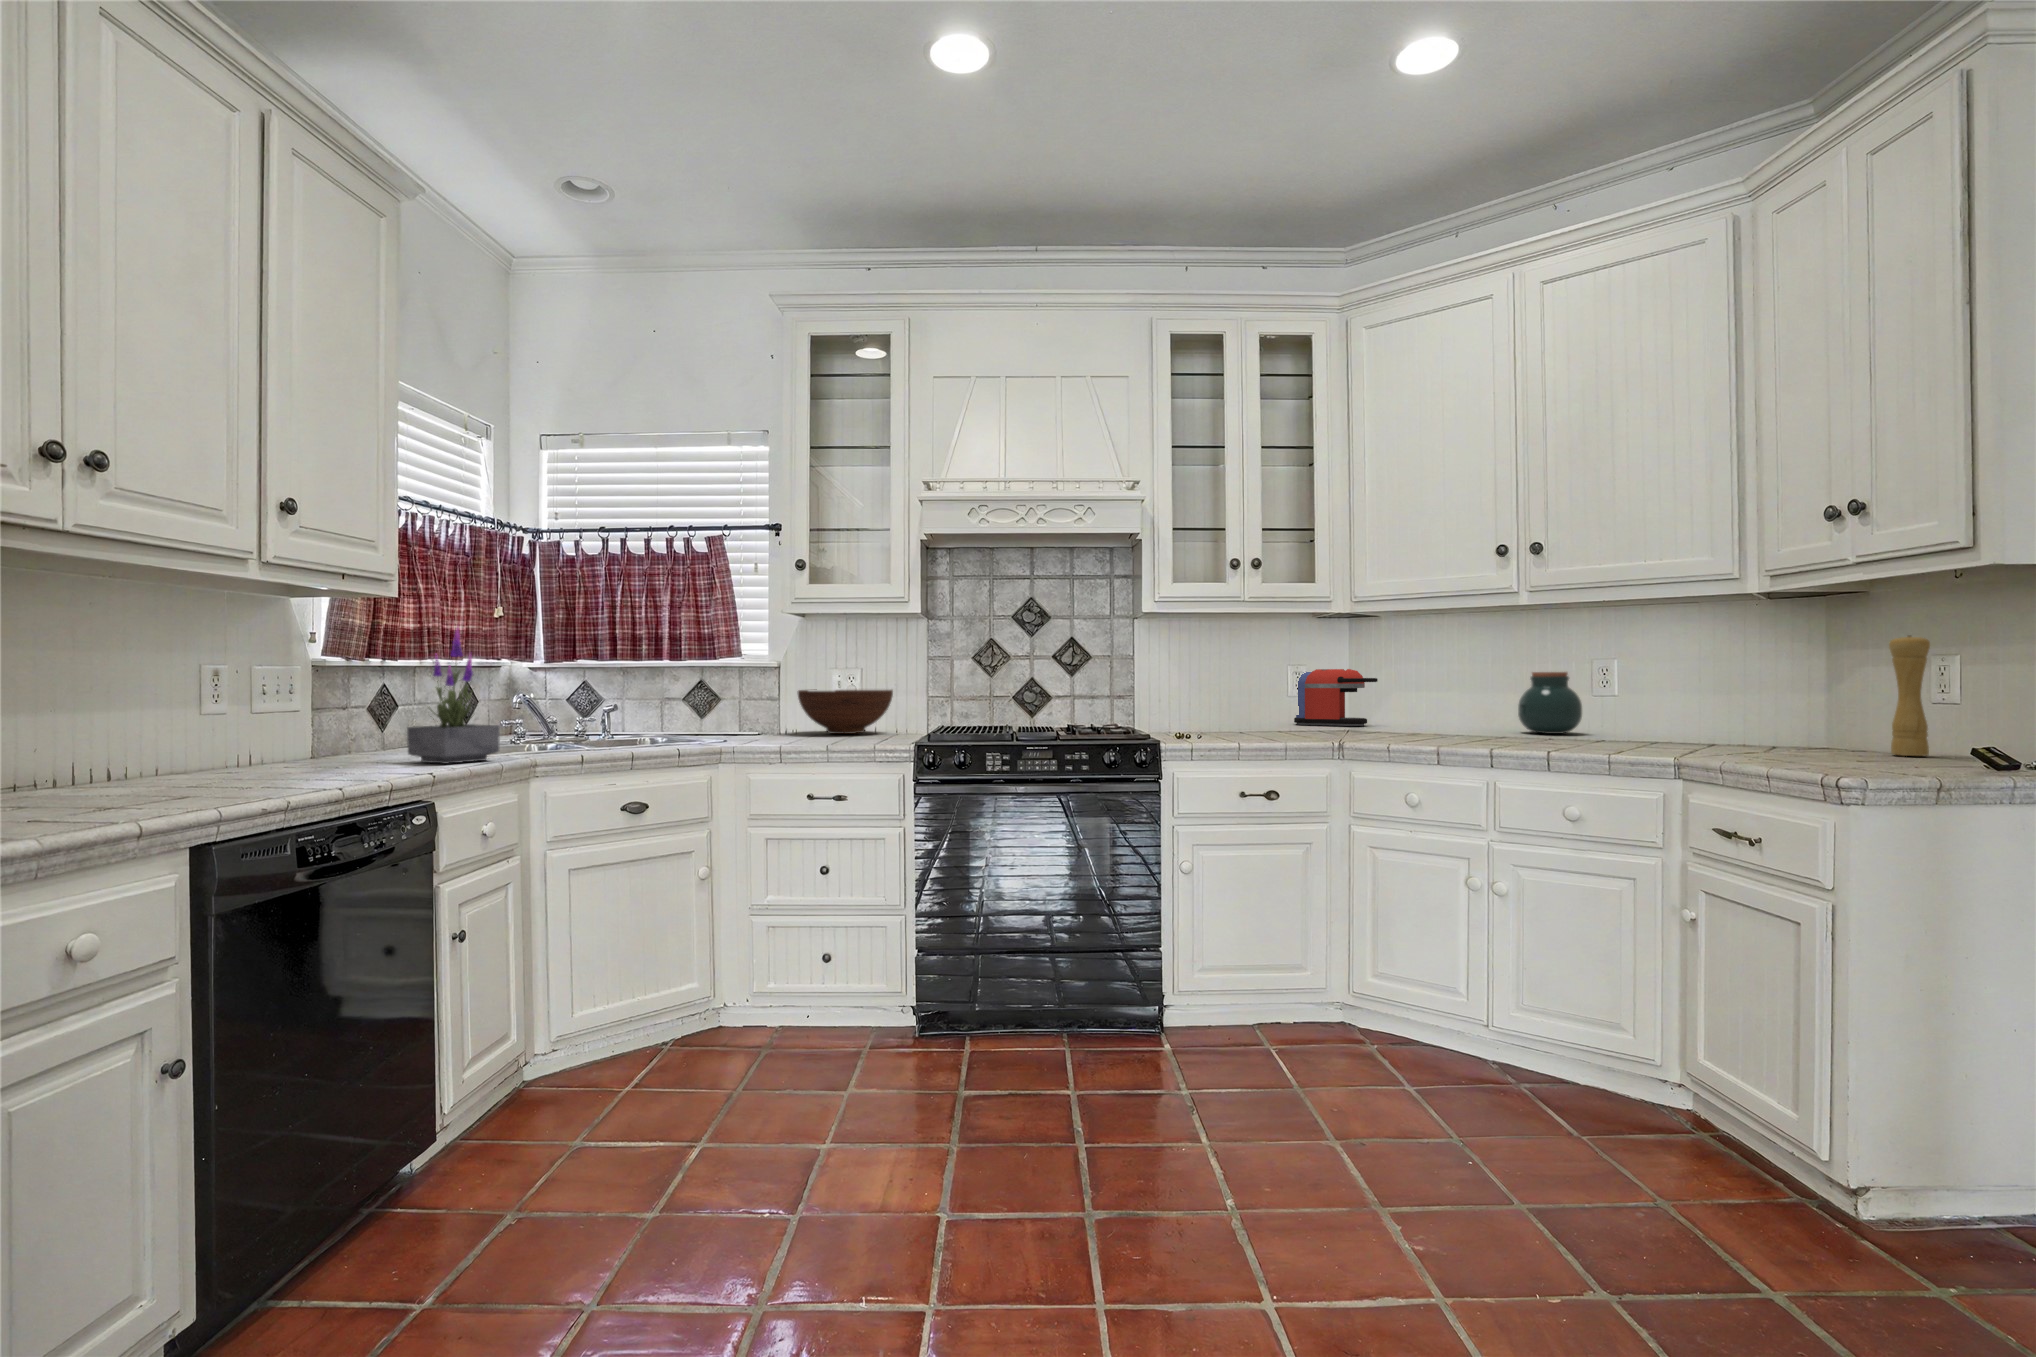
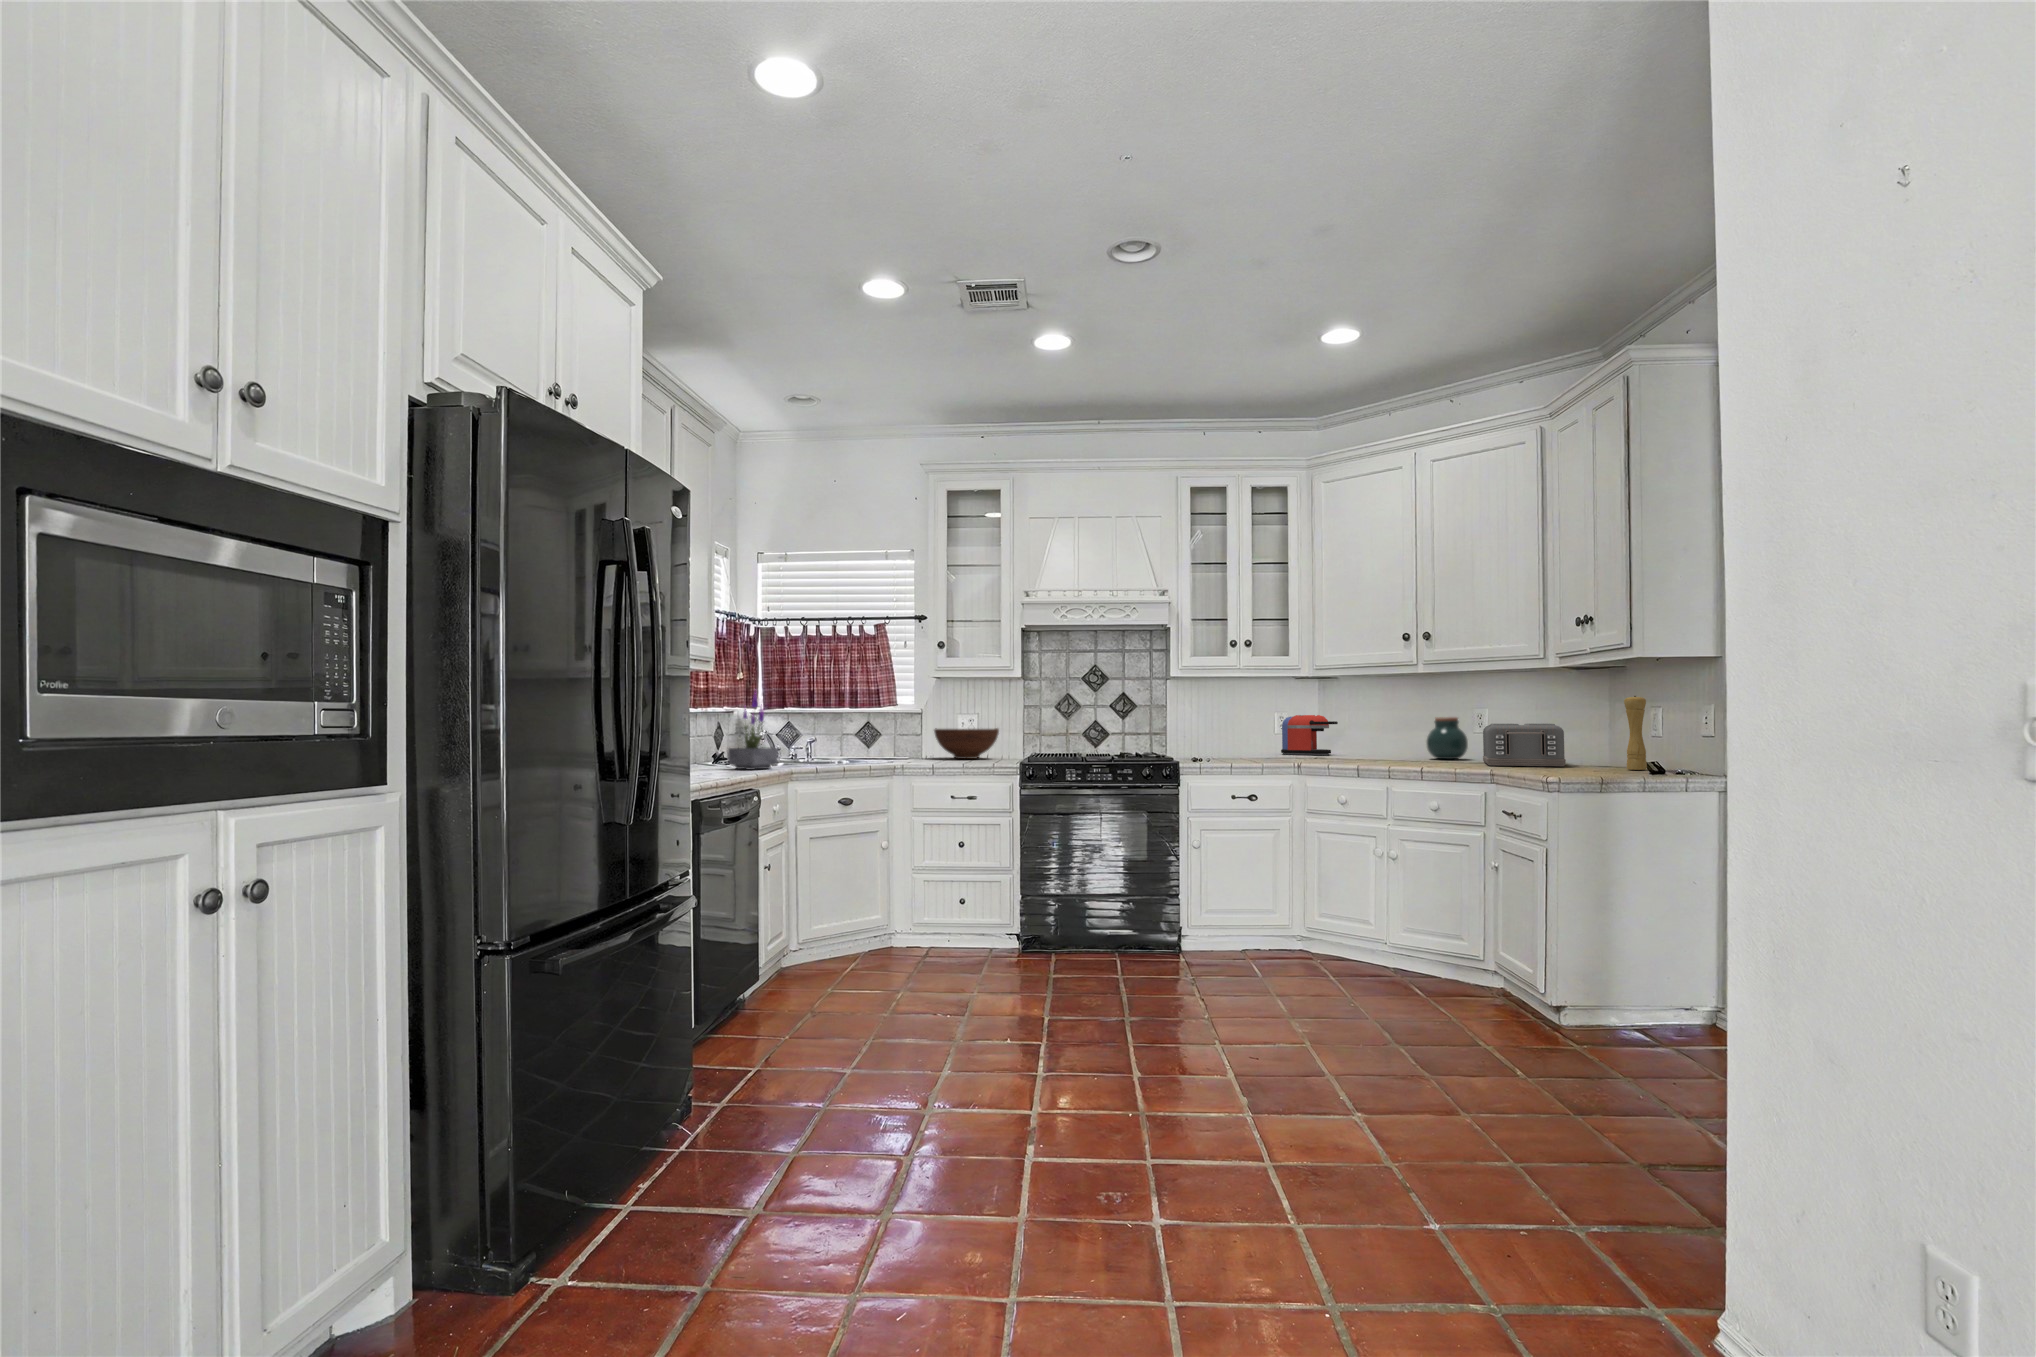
toaster: none [1615,680,1777,749] -> present [1483,723,1566,766]

